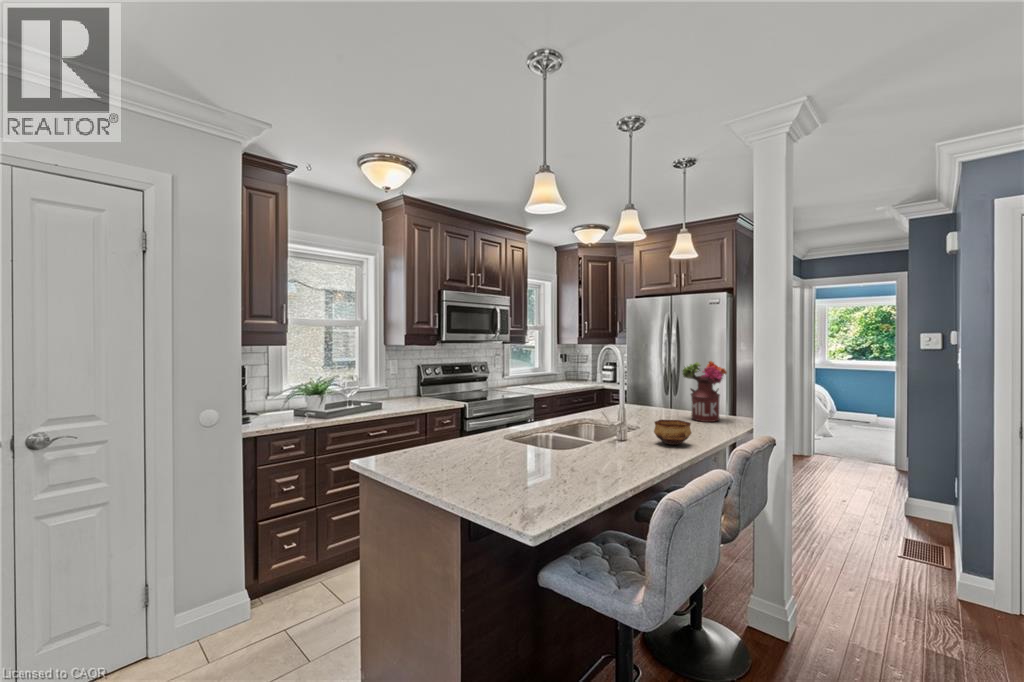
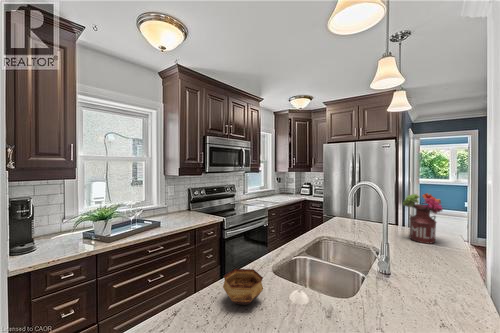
bowl: present [654,420,691,445] -> present [223,269,263,305]

